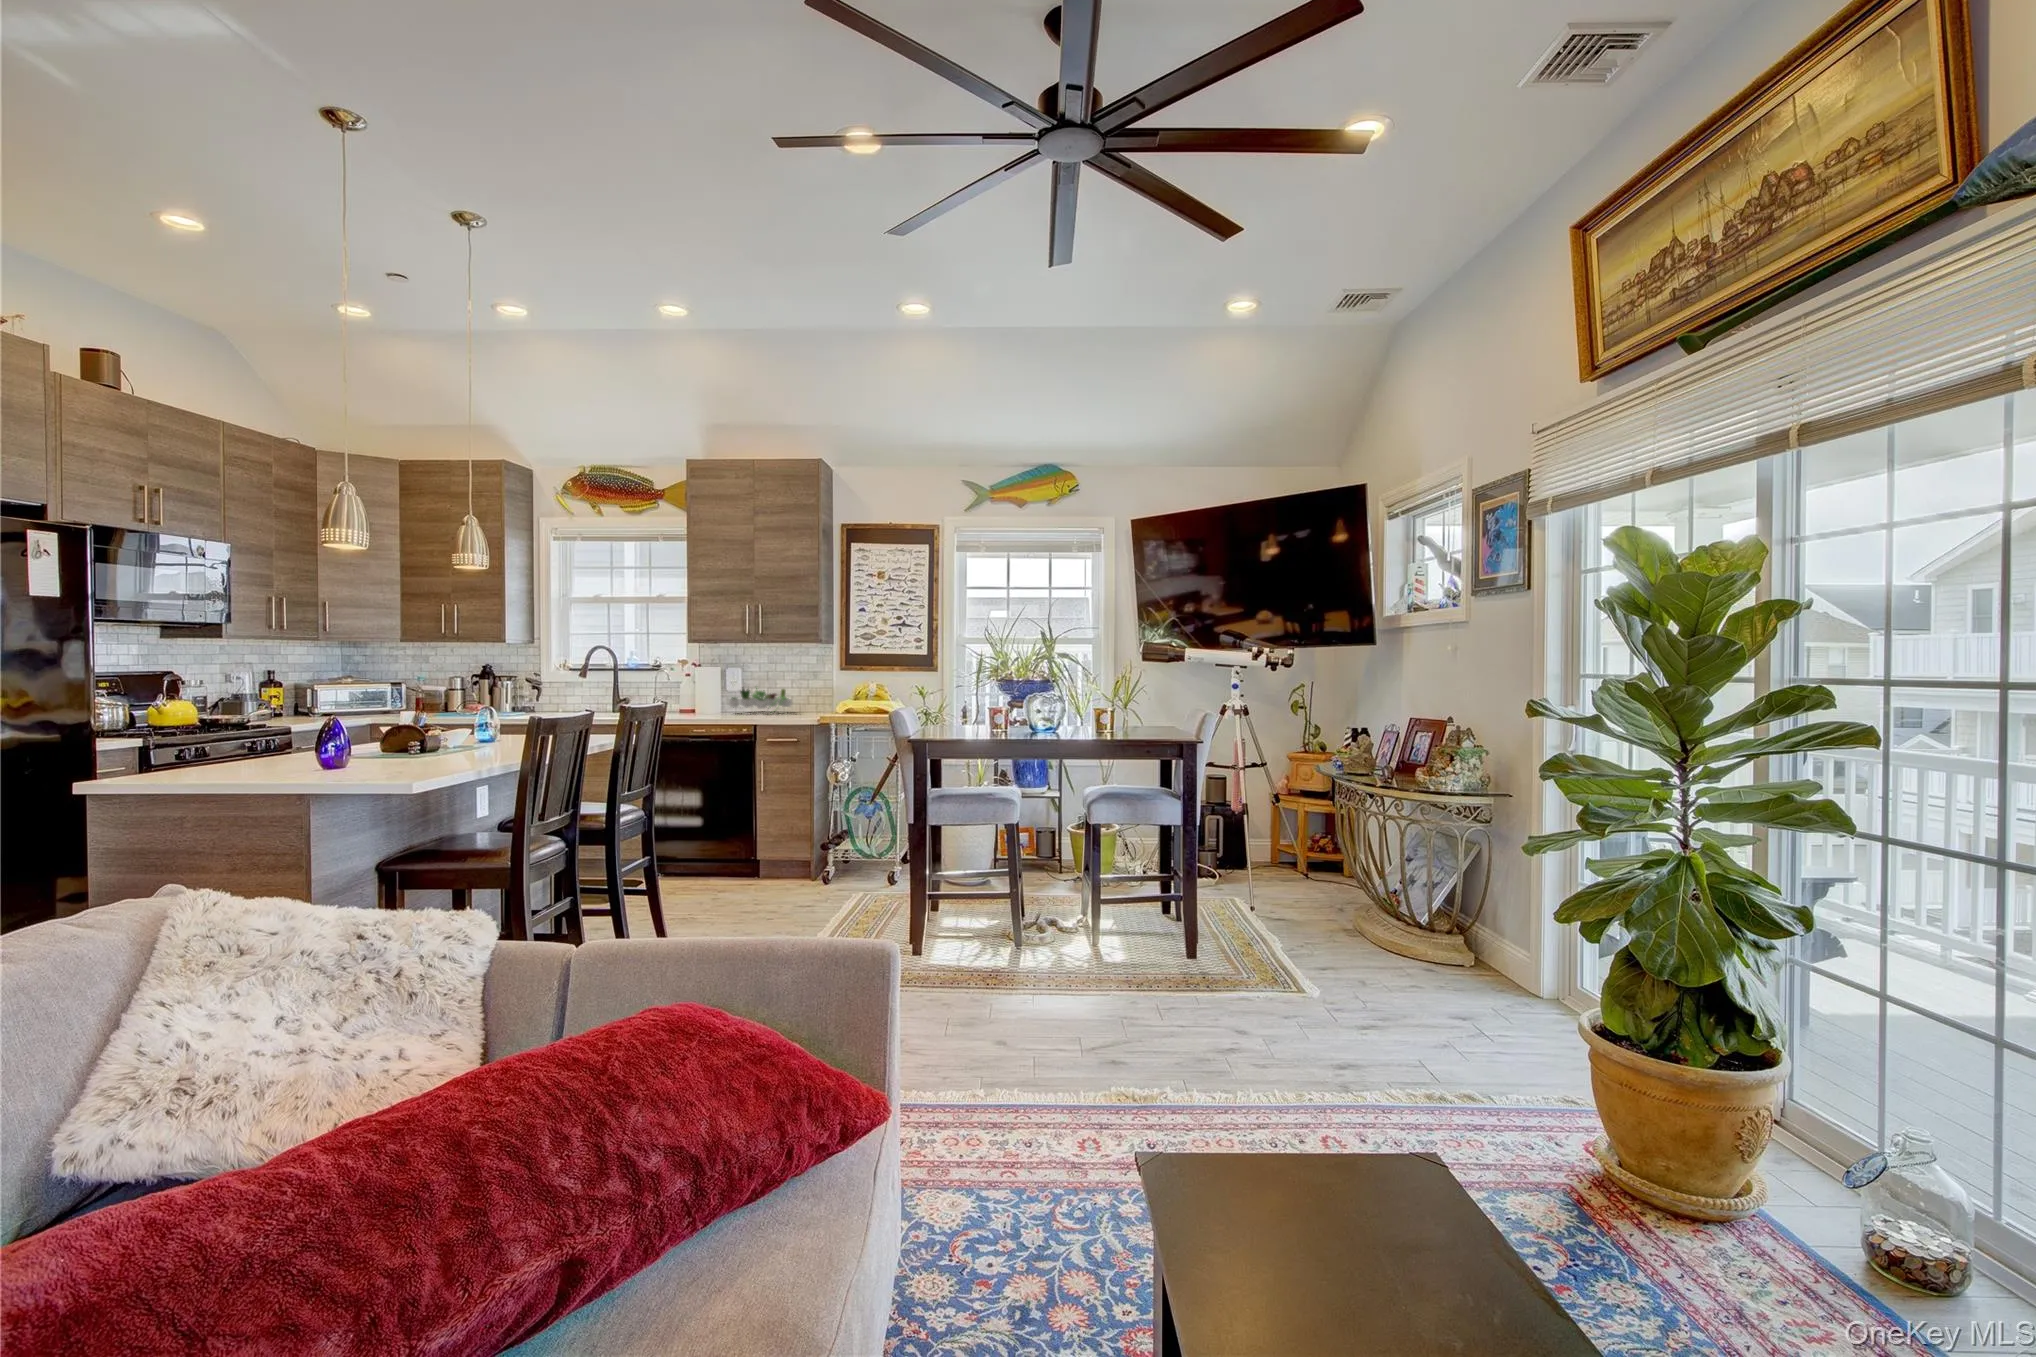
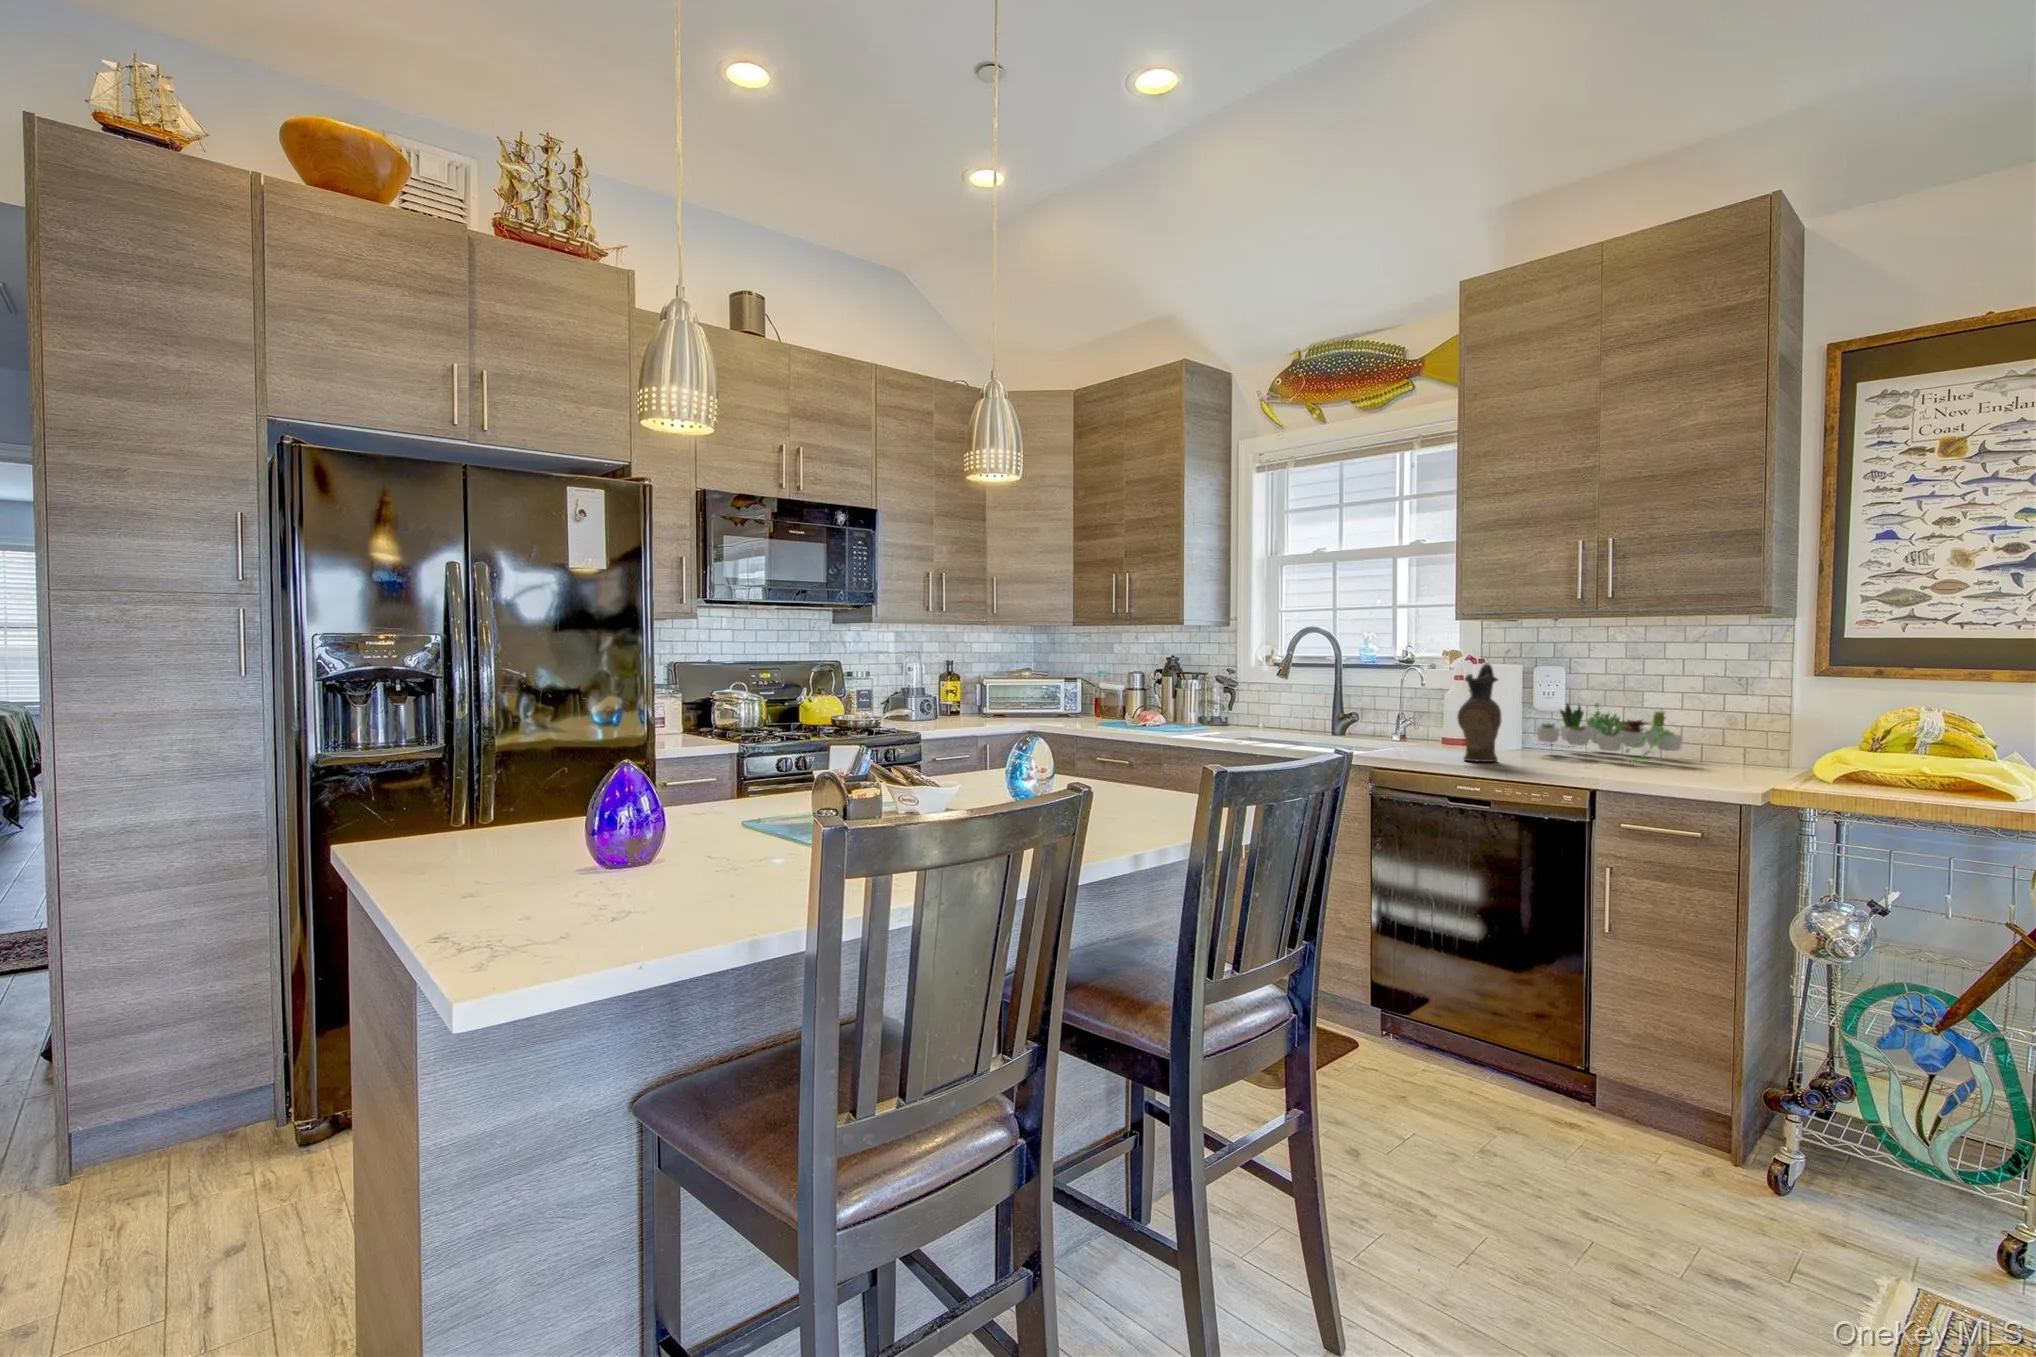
ceramic pitcher: none [691,666,713,717] -> present [1457,664,1501,762]

